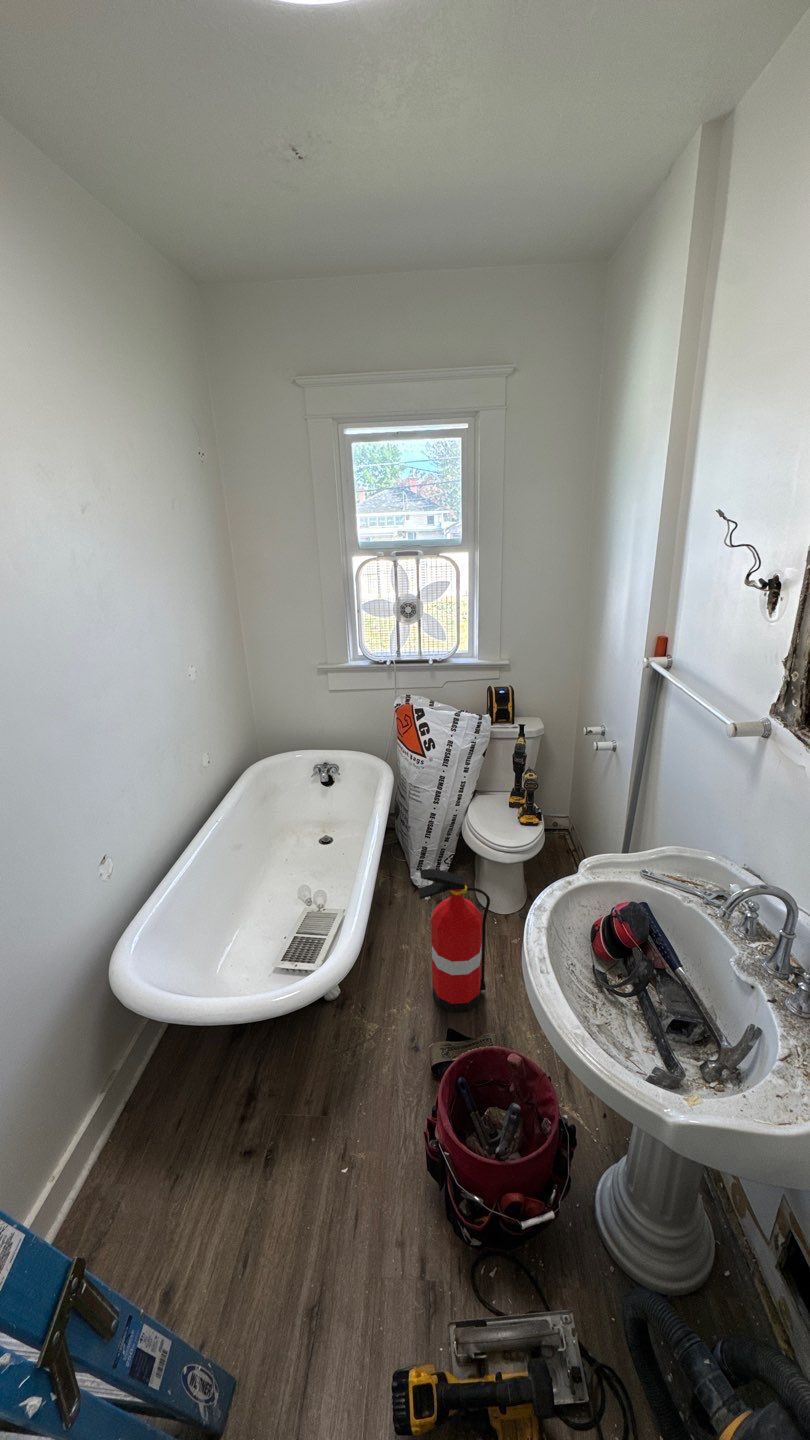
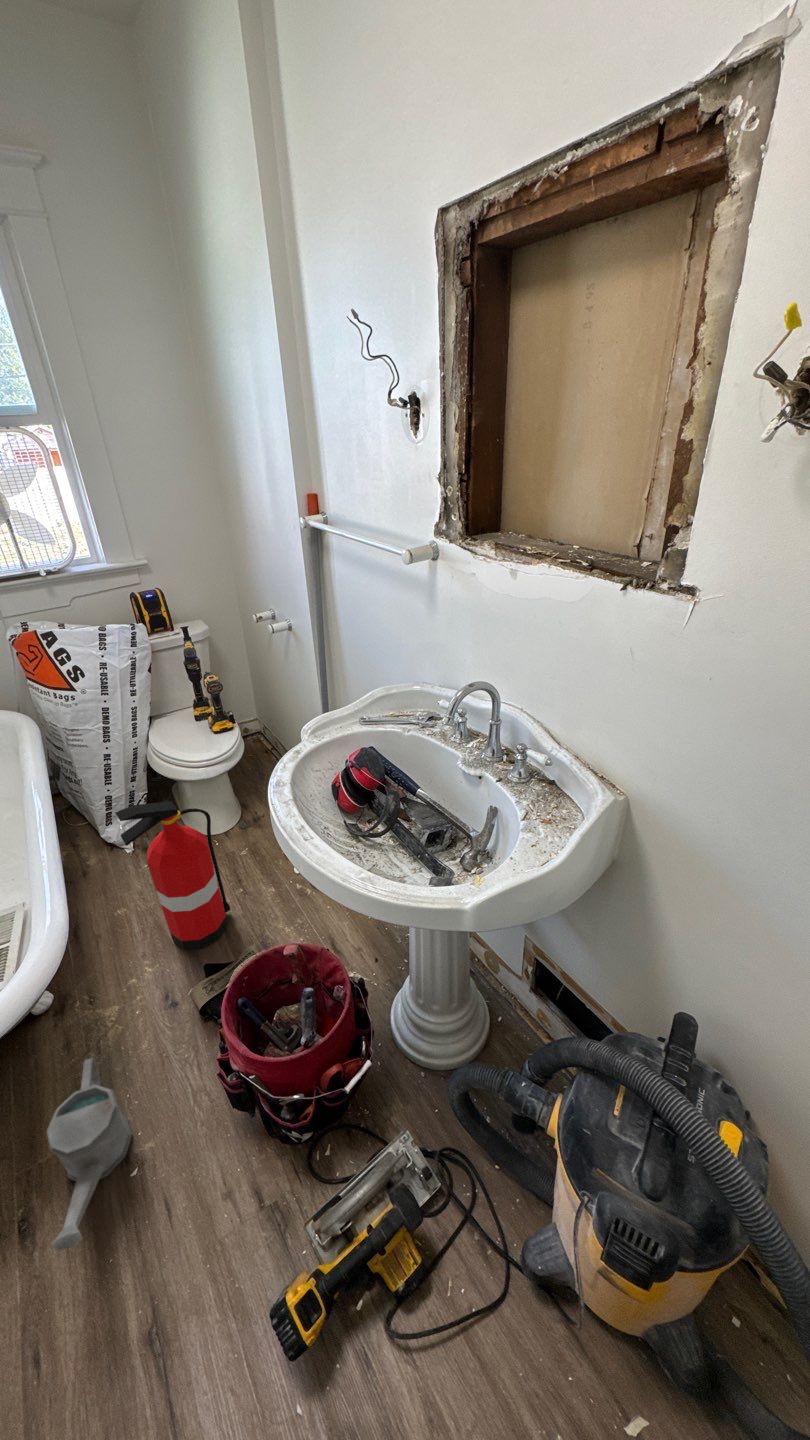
watering can: none [280,1055,354,1193] -> present [47,1058,132,1251]

